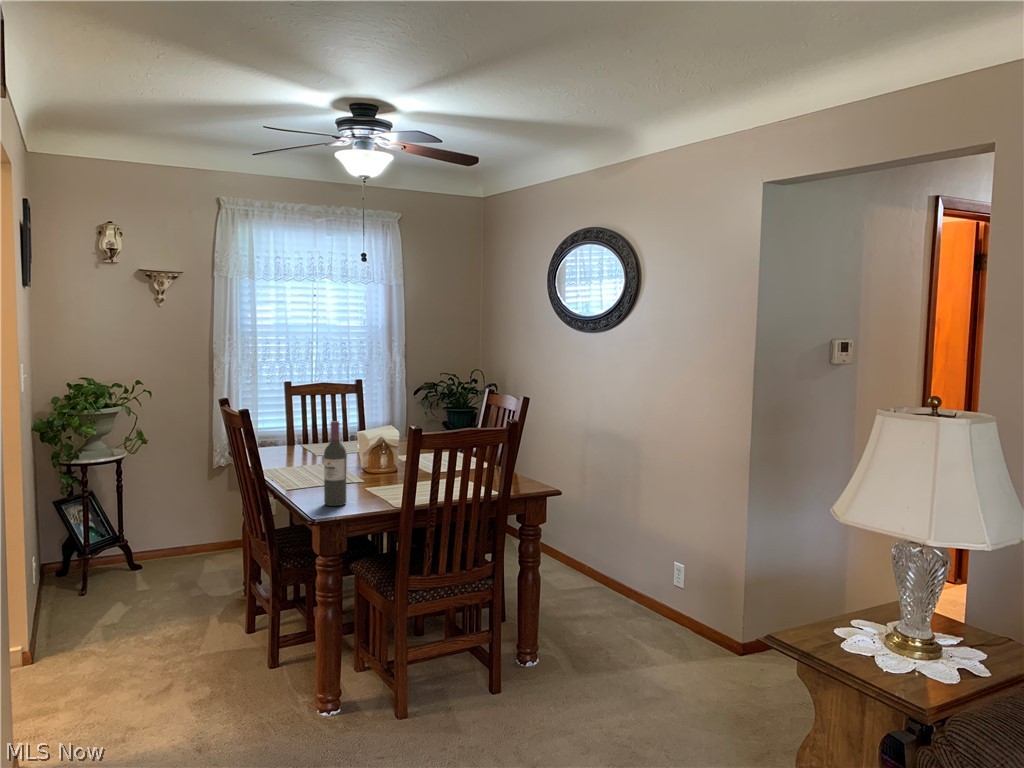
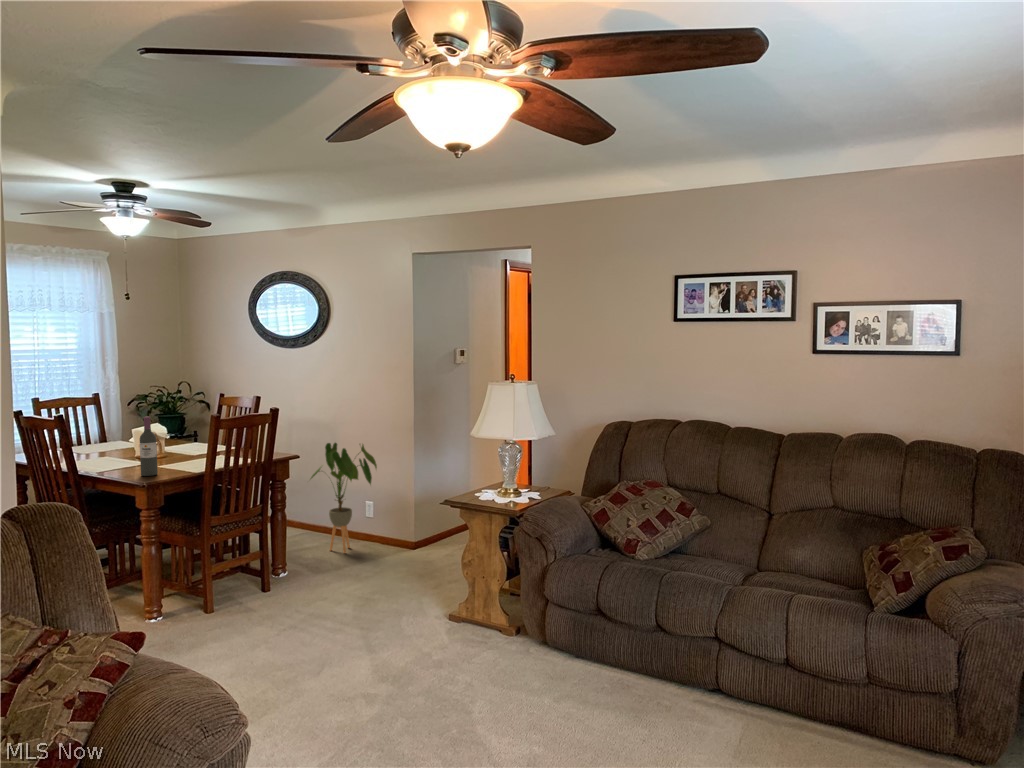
house plant: none [586,473,690,641] -> present [311,443,377,553]

